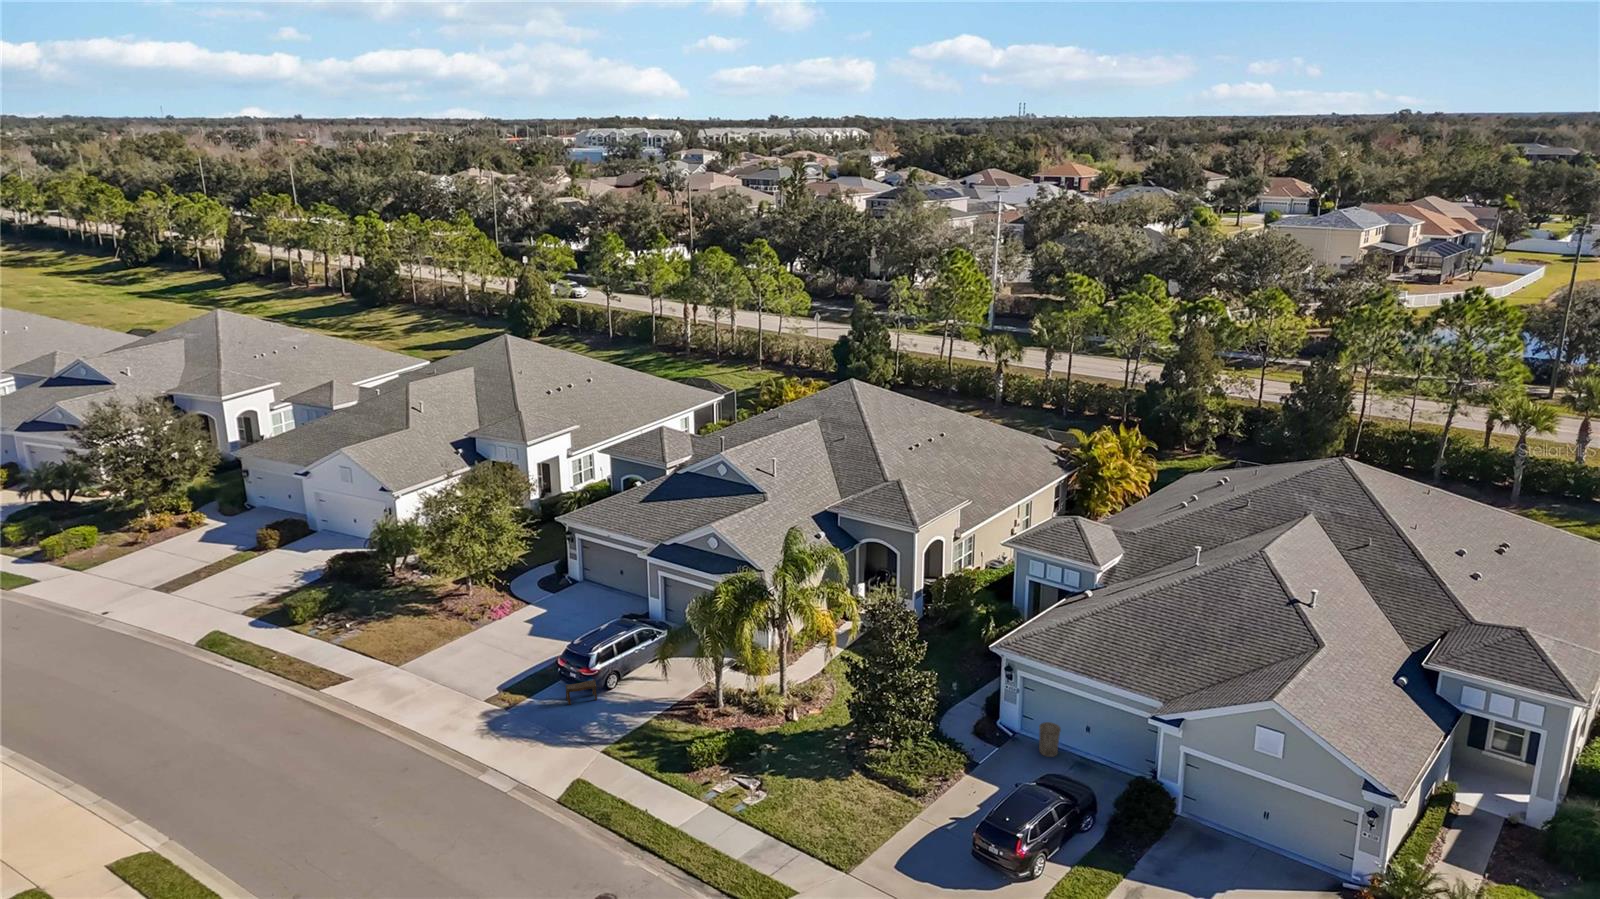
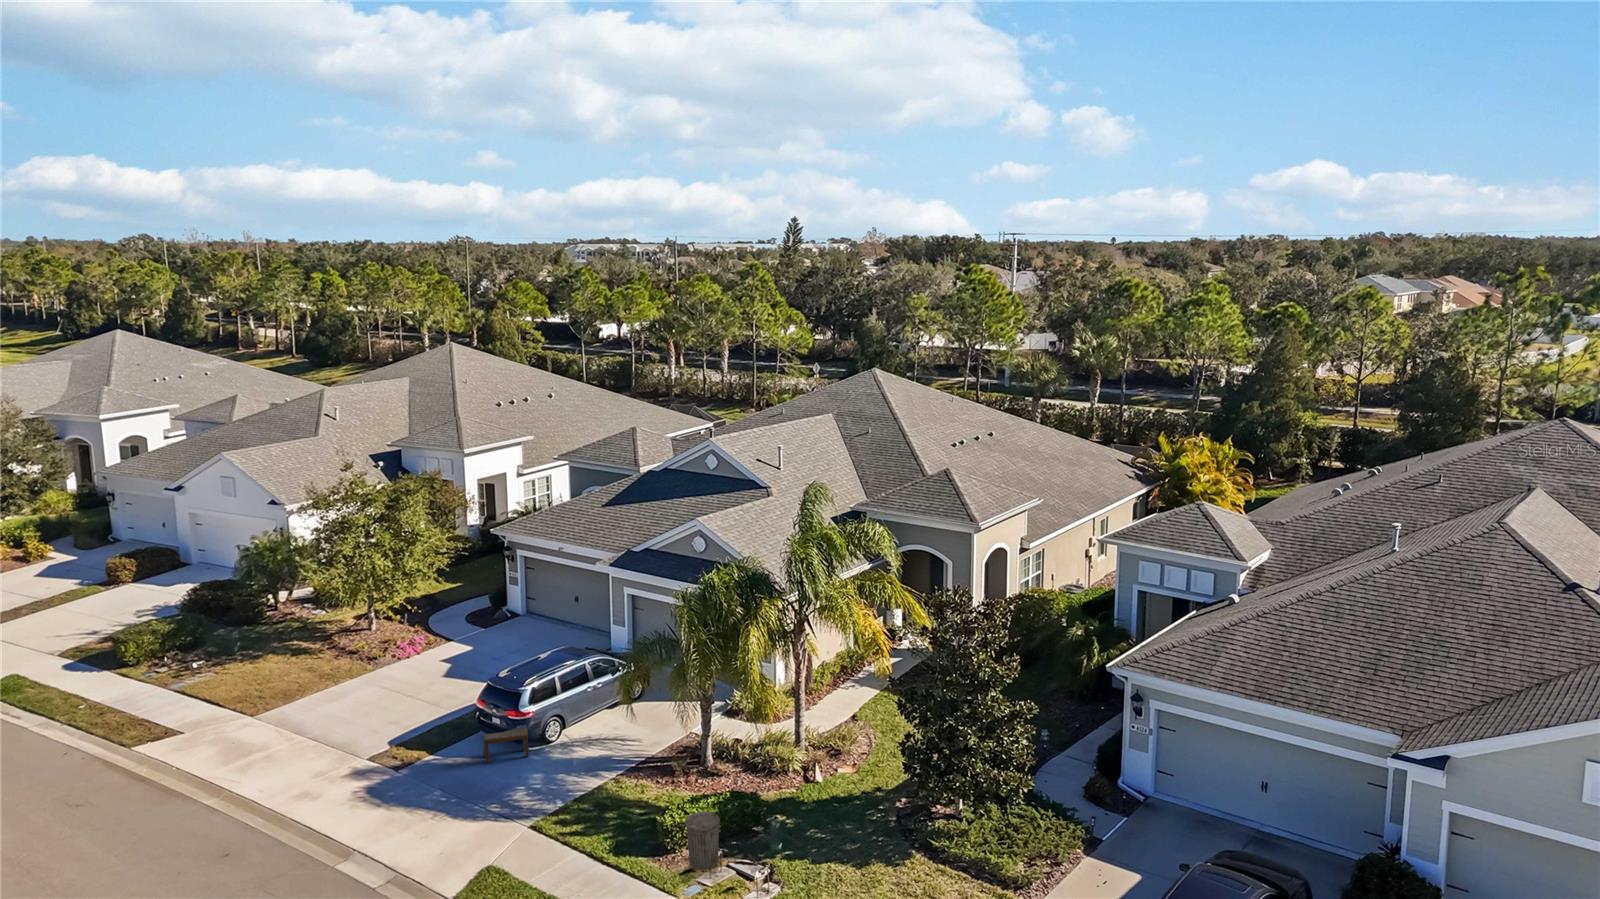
trash can: present [1039,722,1061,757] -> present [685,812,720,869]

